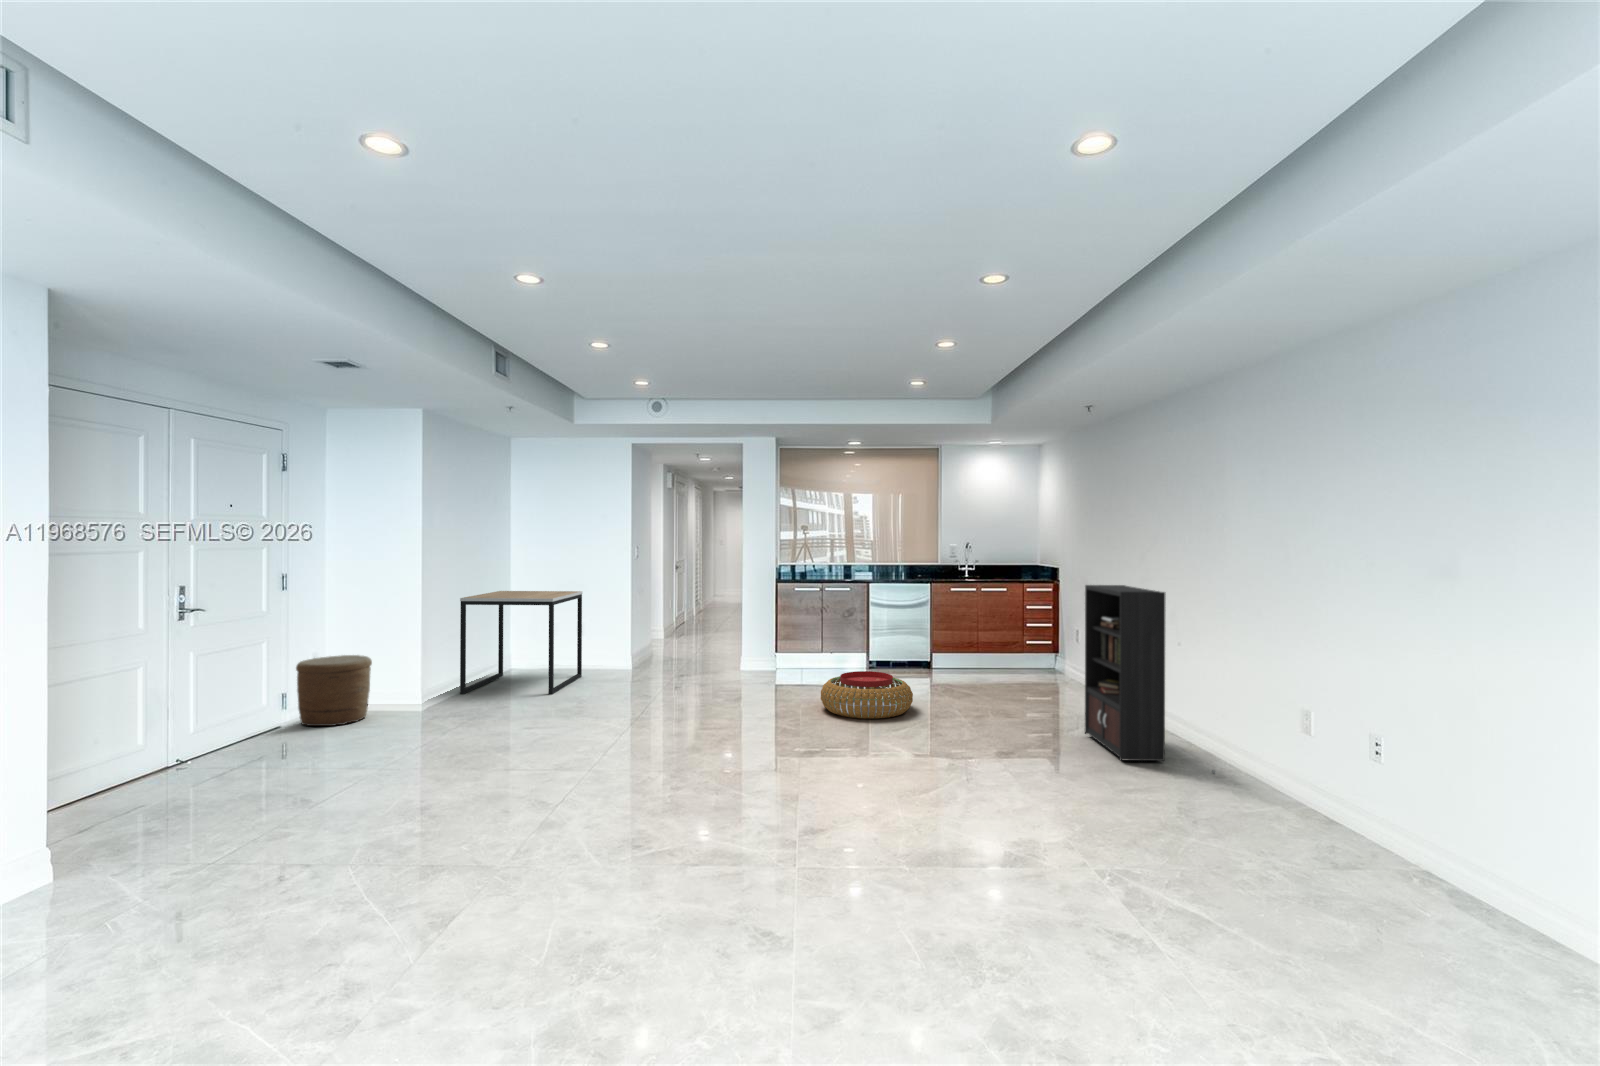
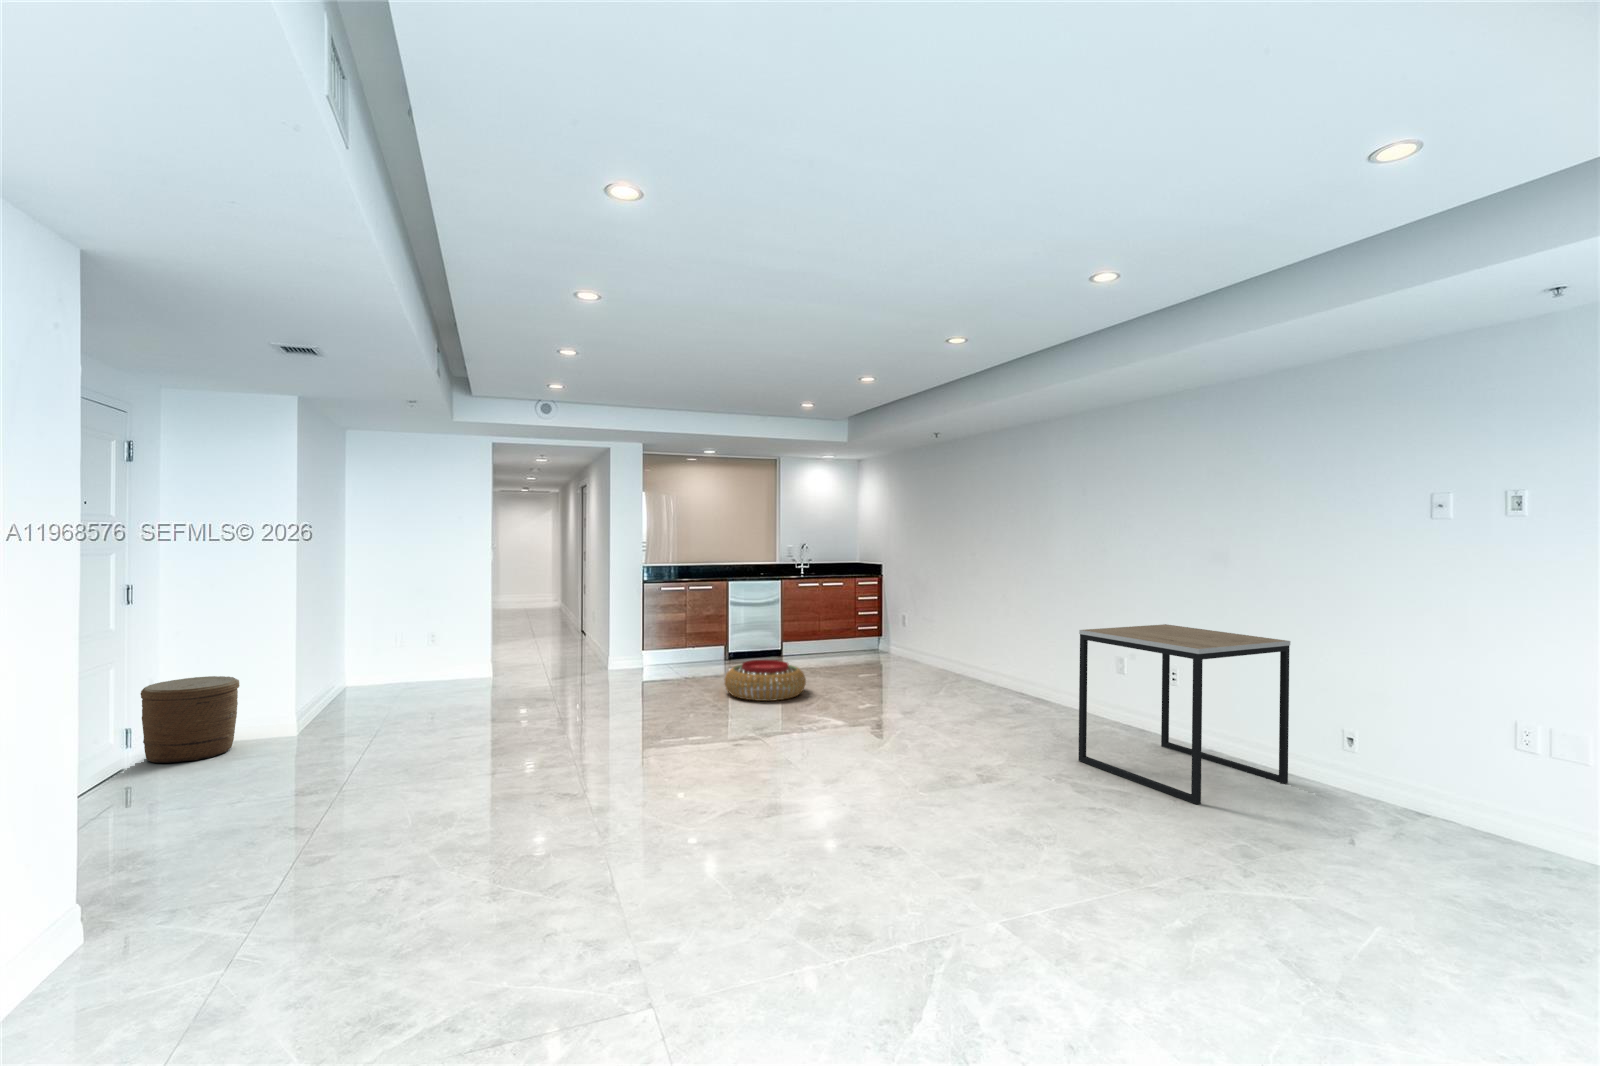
bookcase: present [1085,585,1215,773] -> none [950,579,1055,716]
side table: present [460,591,582,695] -> present [1078,624,1290,804]

